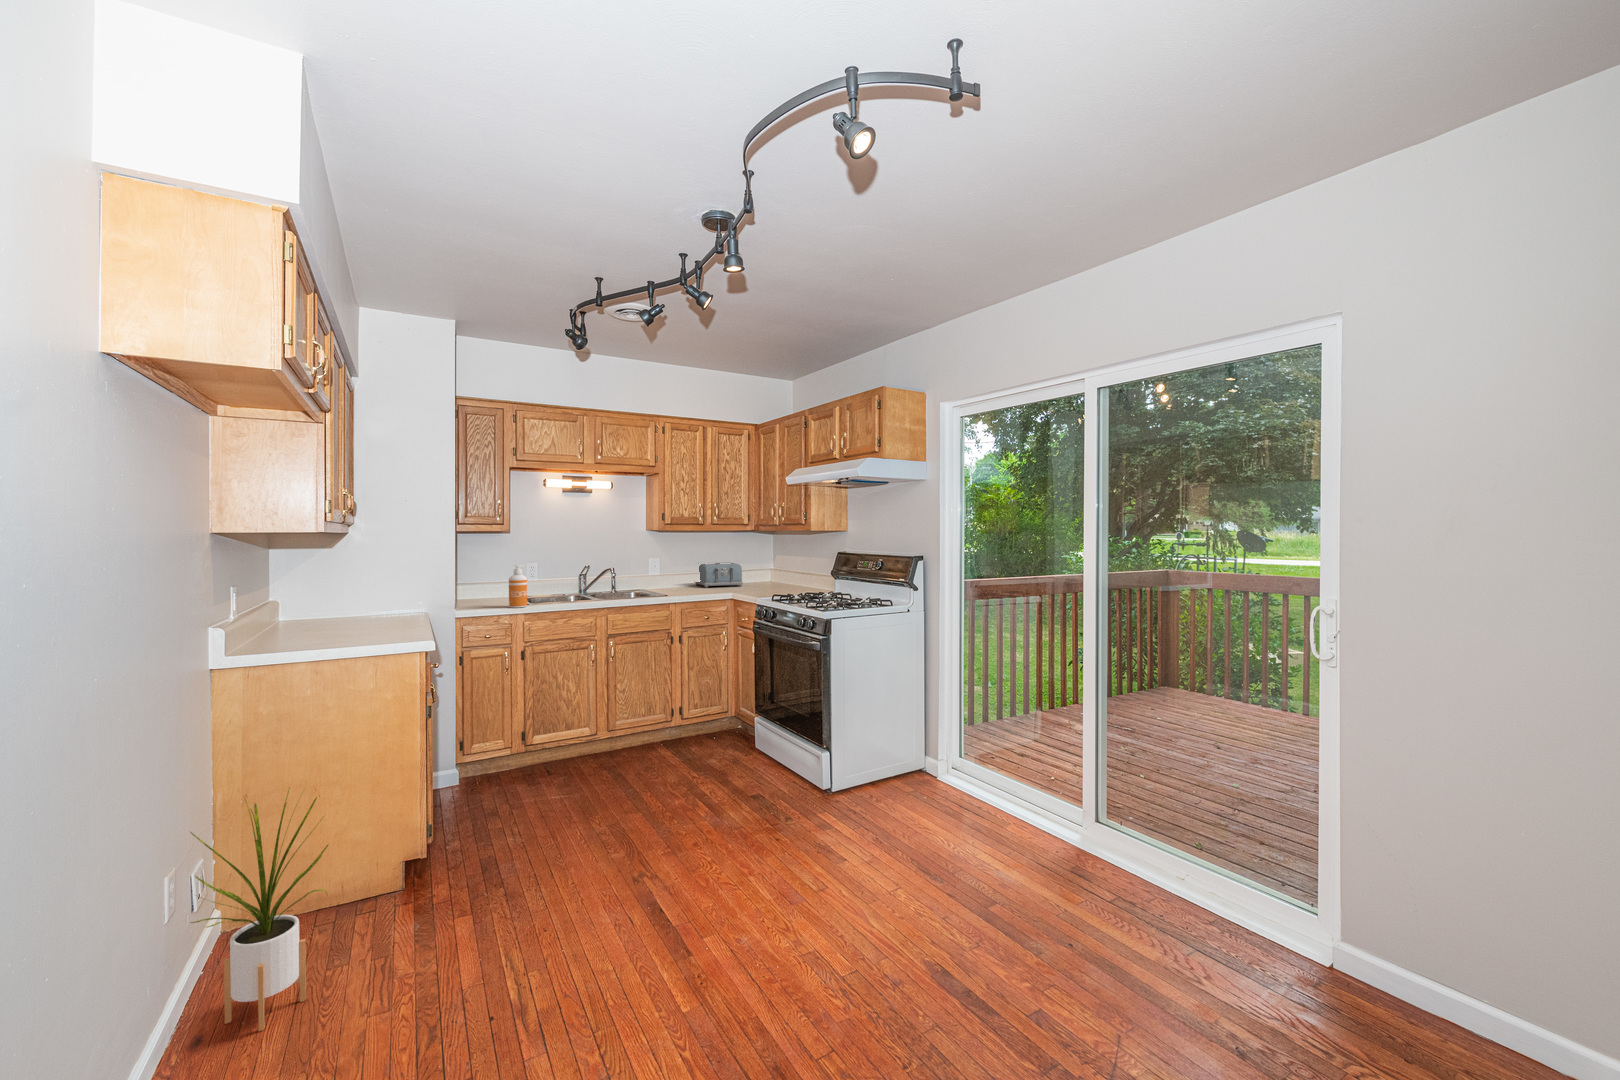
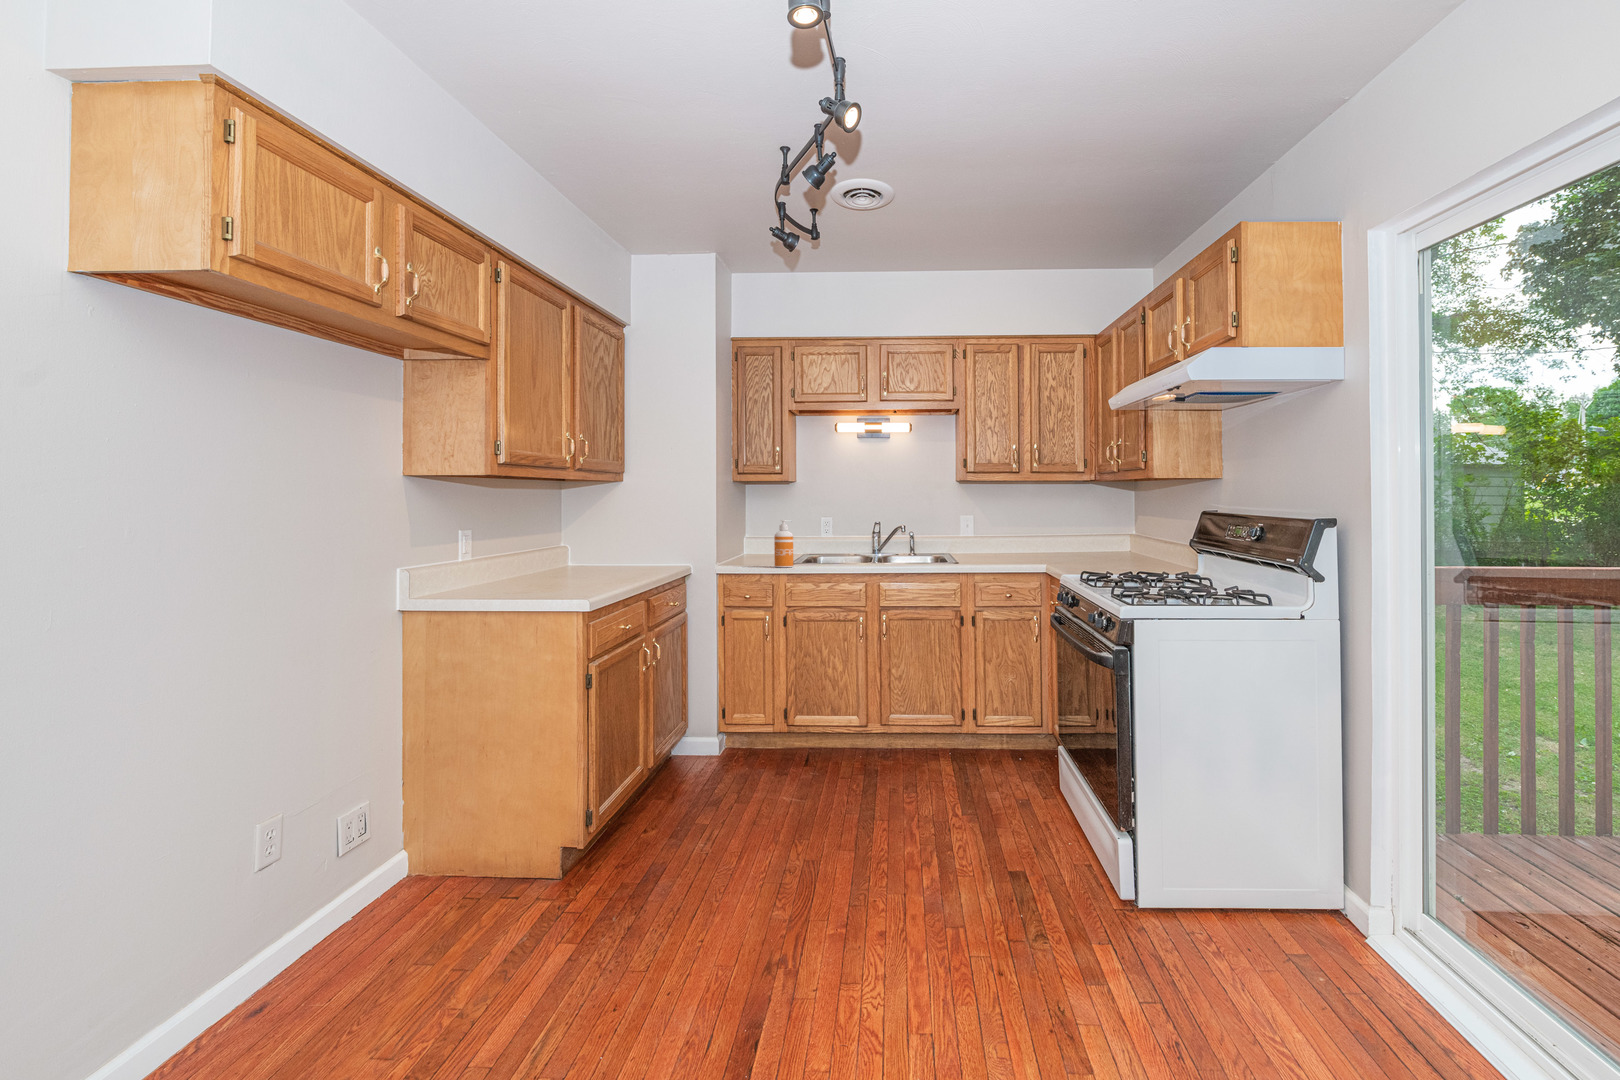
toaster: present [695,563,743,587] -> none [1024,529,1083,559]
house plant: present [190,788,328,1031] -> none [372,699,493,922]

